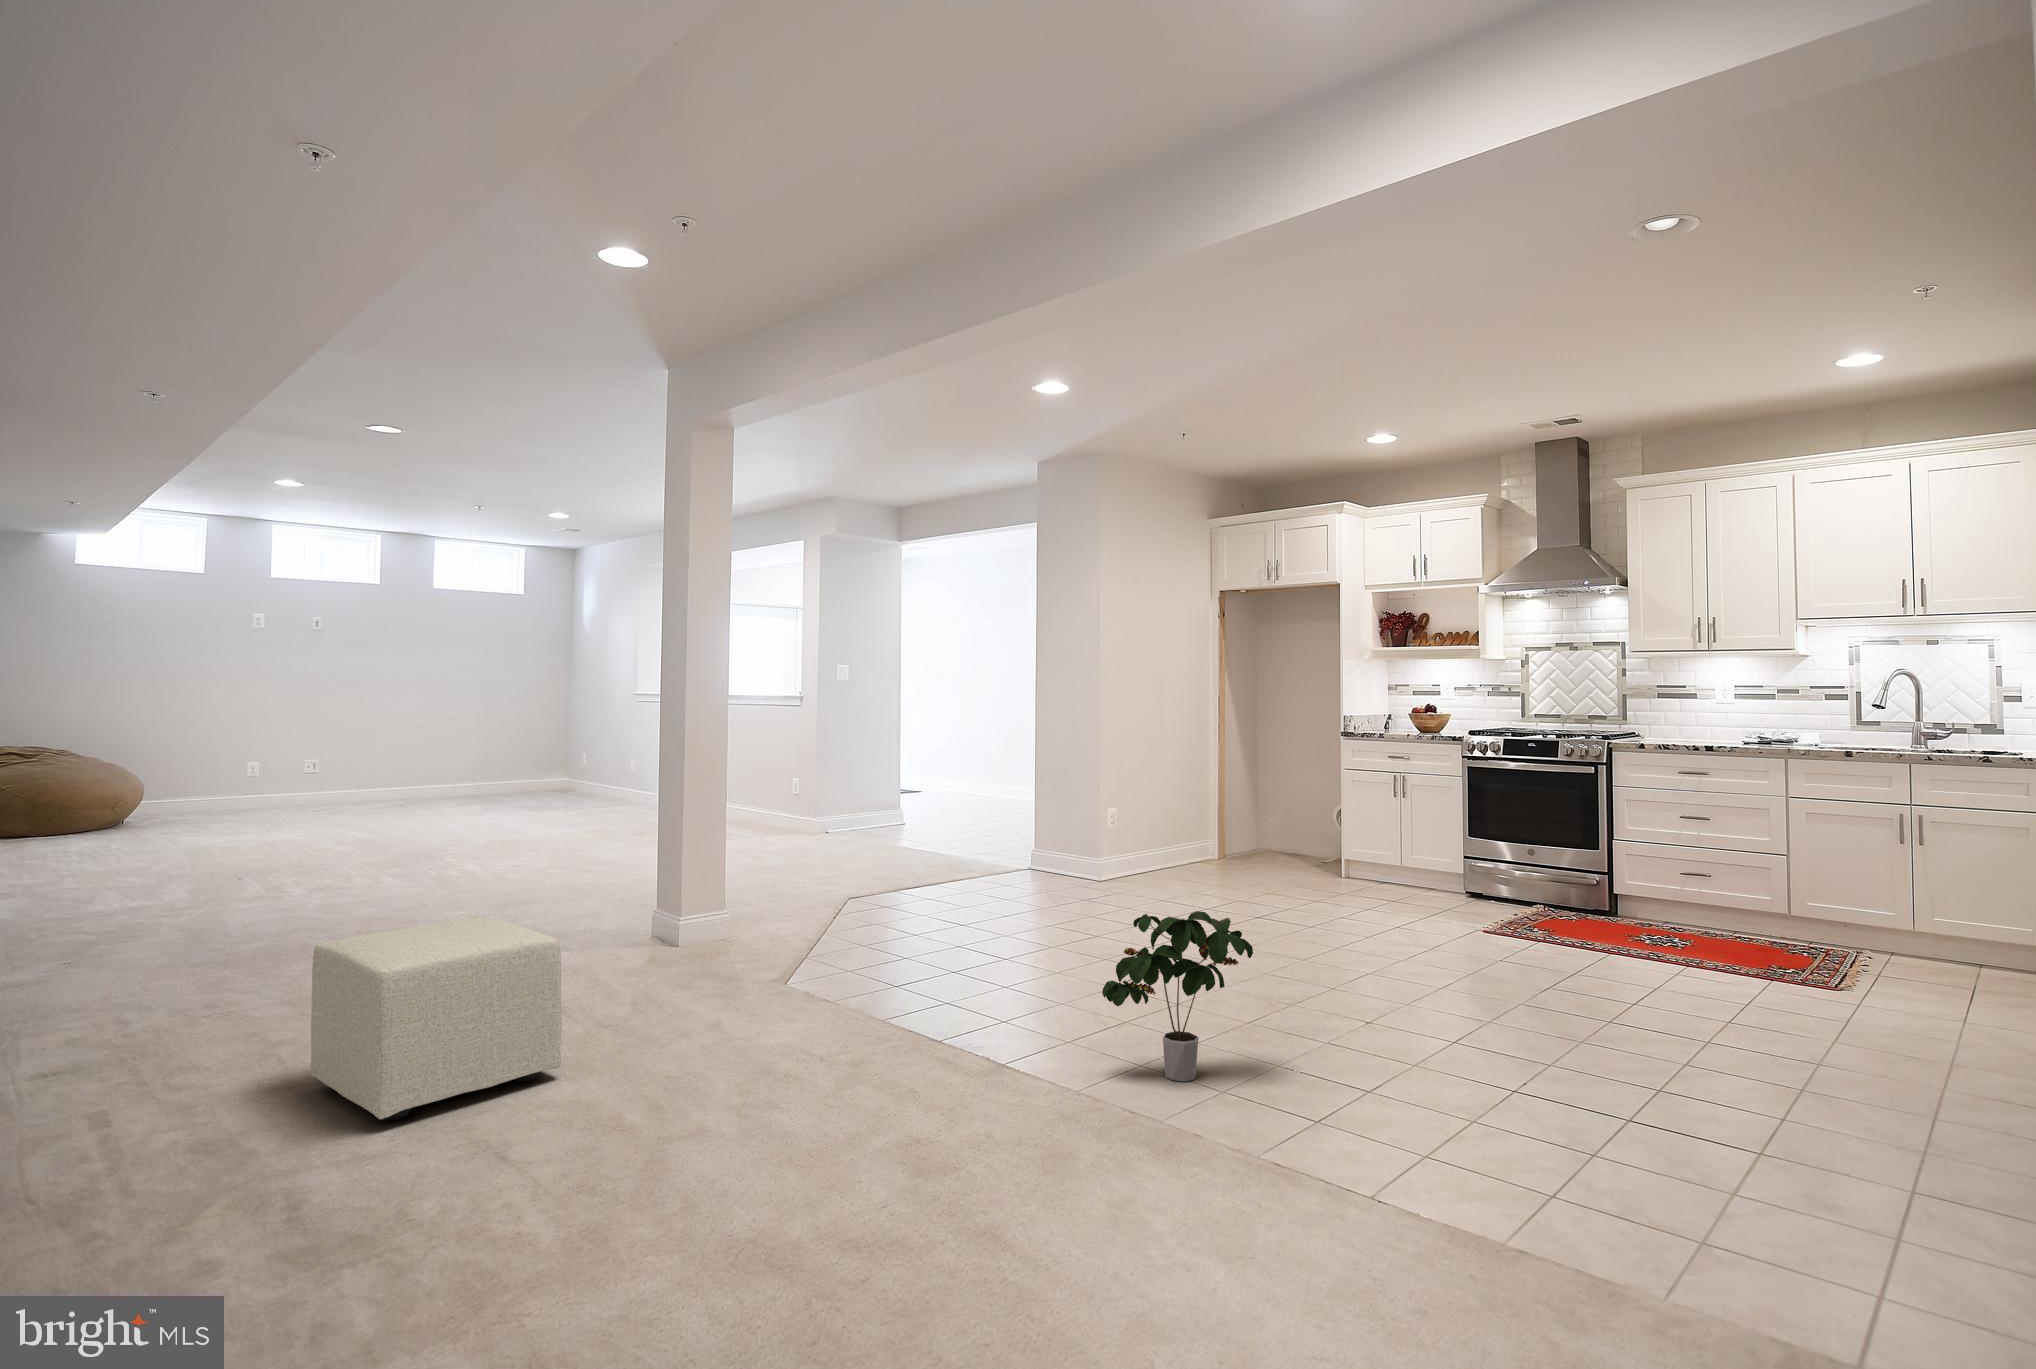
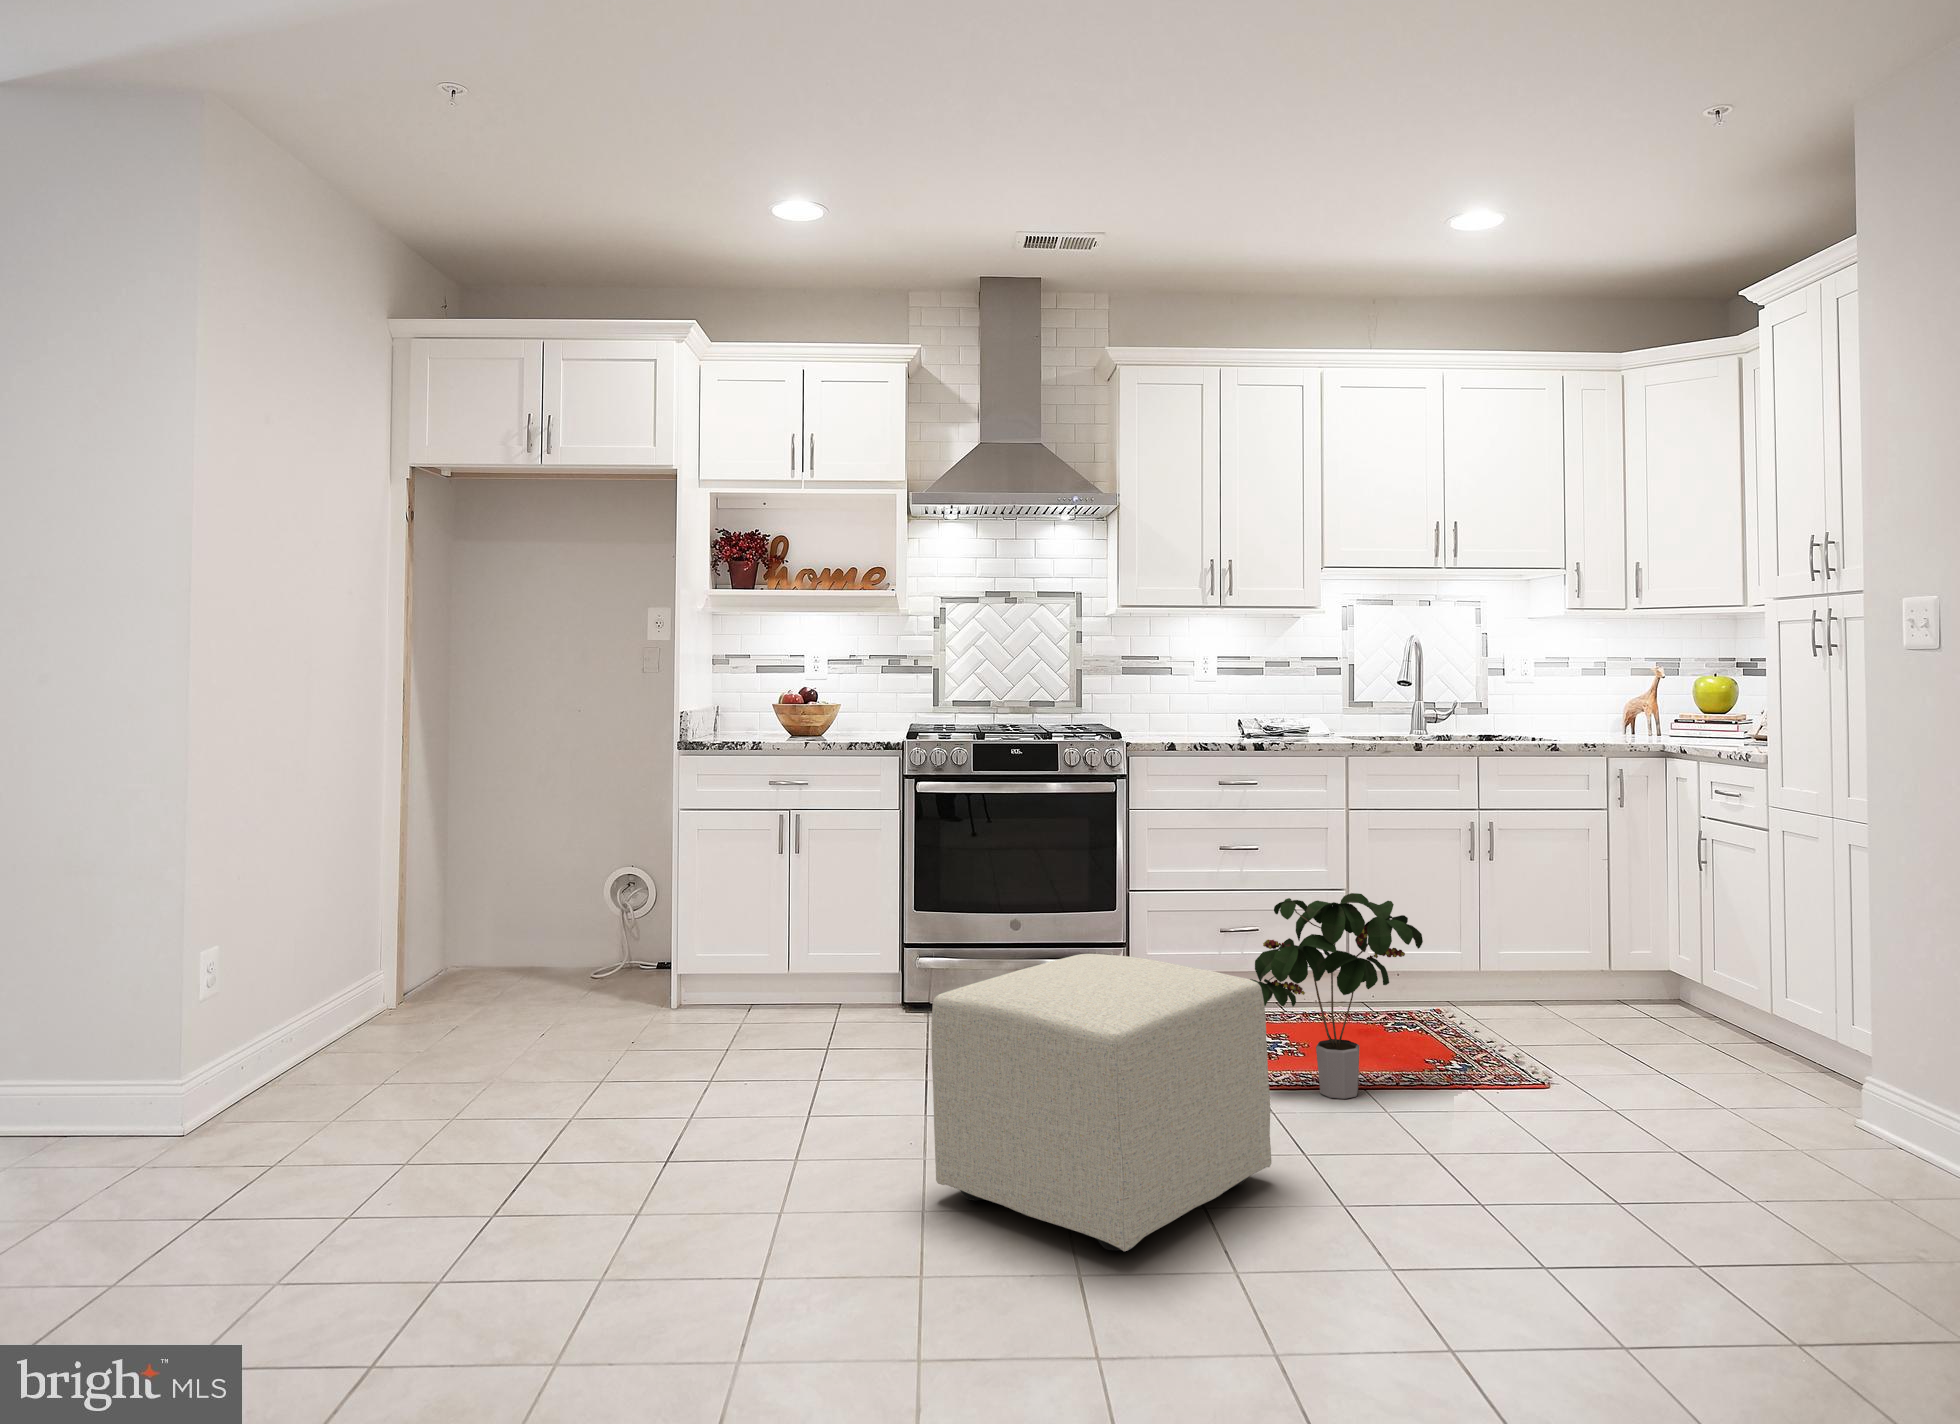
ottoman: present [311,917,562,1120] -> present [931,954,1271,1251]

